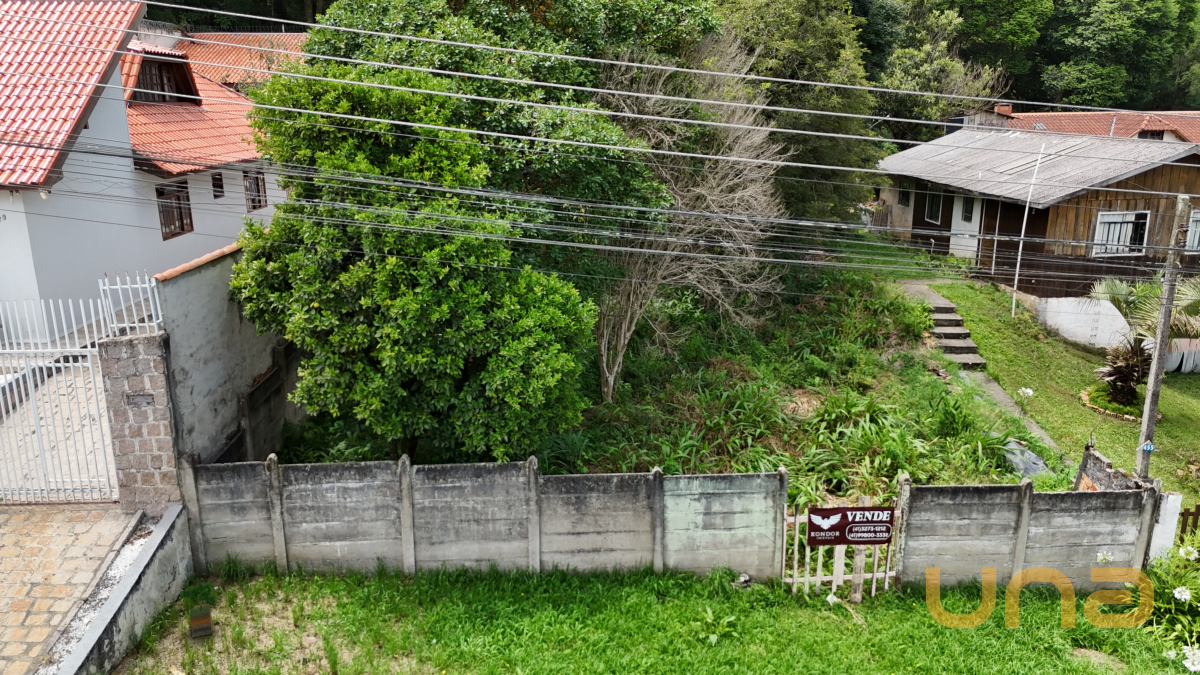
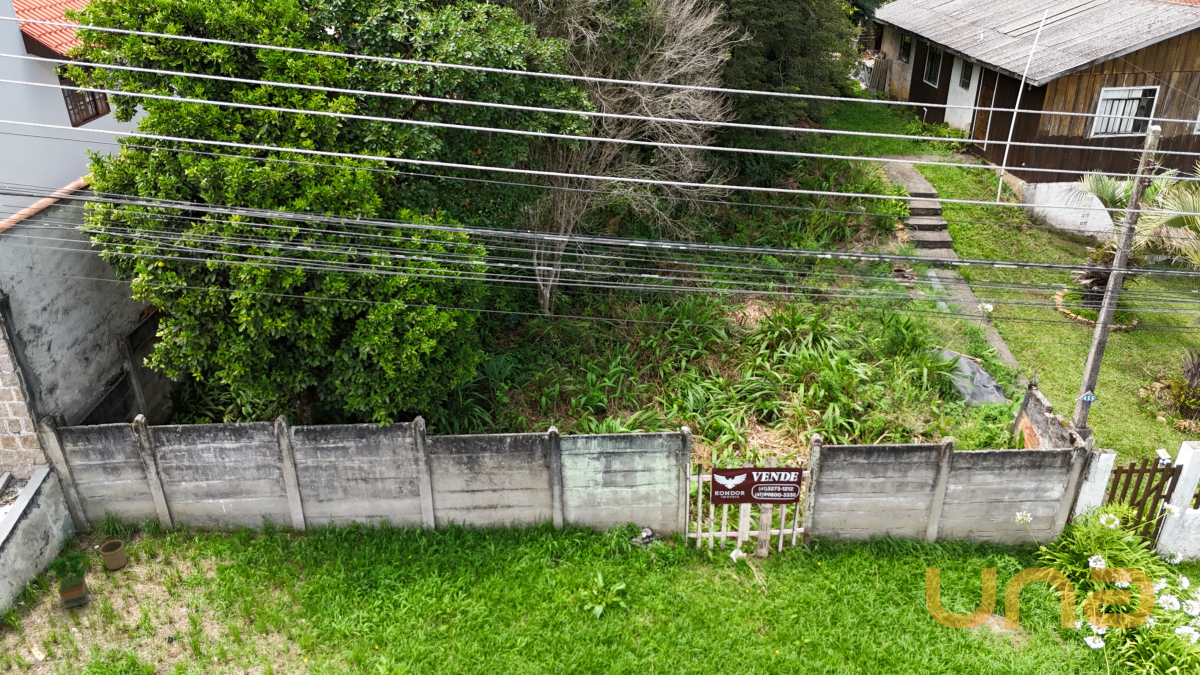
bucket: none [222,570,247,605] -> present [98,540,127,570]

